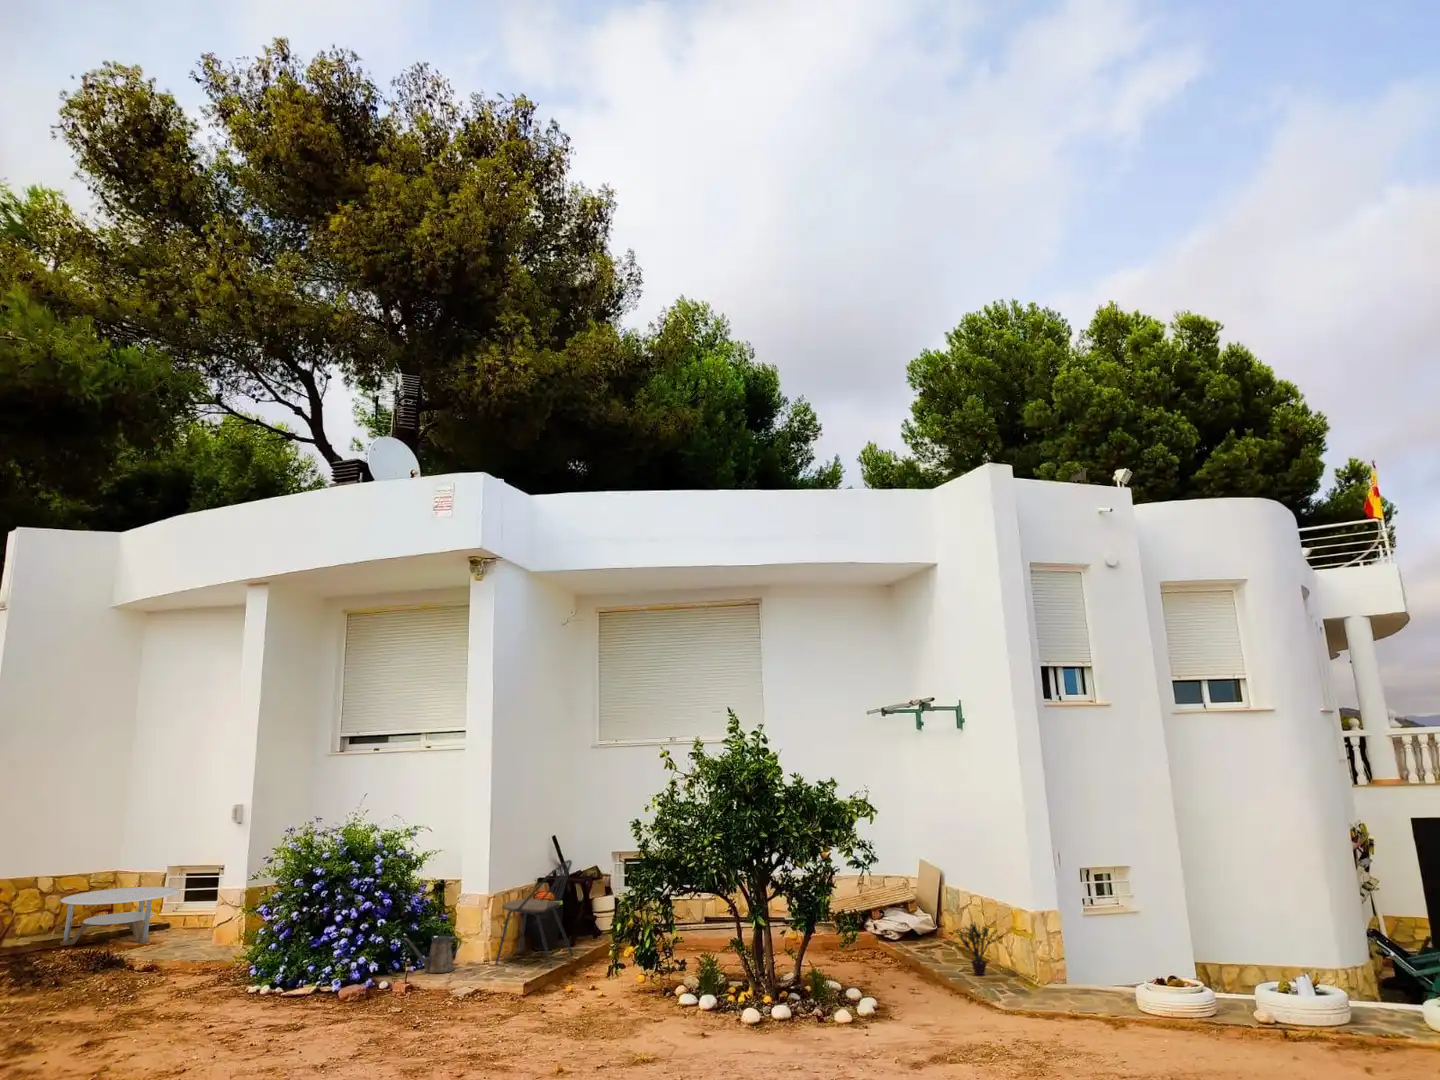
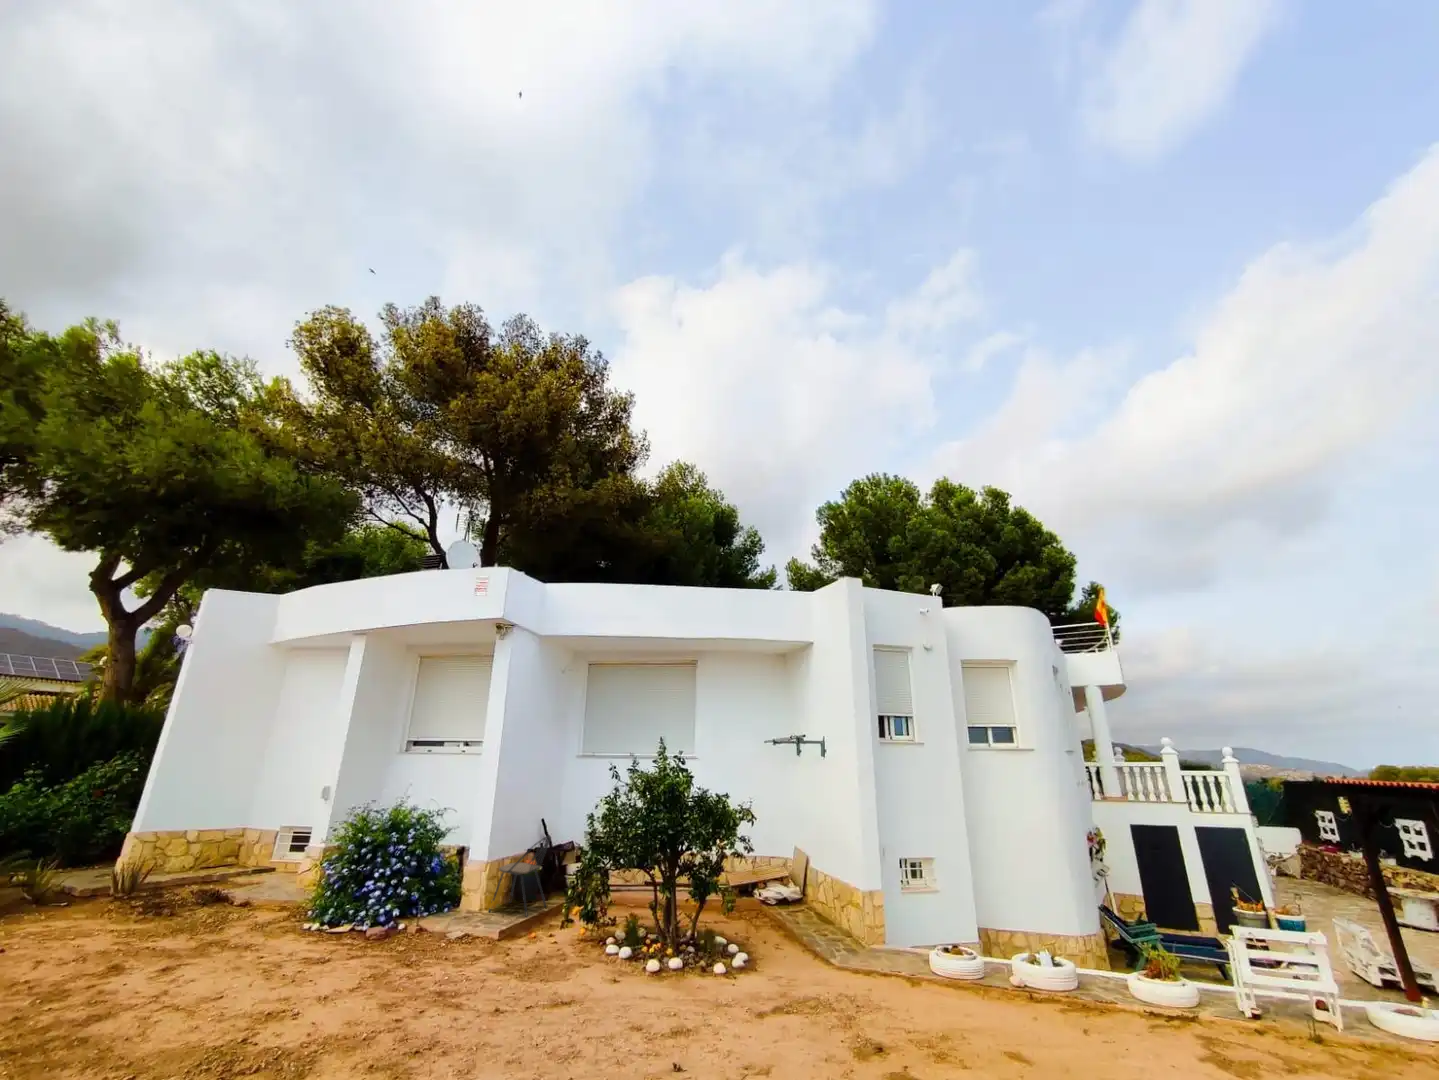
round table: present [60,887,181,945] -> none [190,839,285,882]
potted plant: present [955,922,1000,975] -> none [809,894,843,936]
watering can: present [404,936,461,973] -> none [422,889,466,918]

